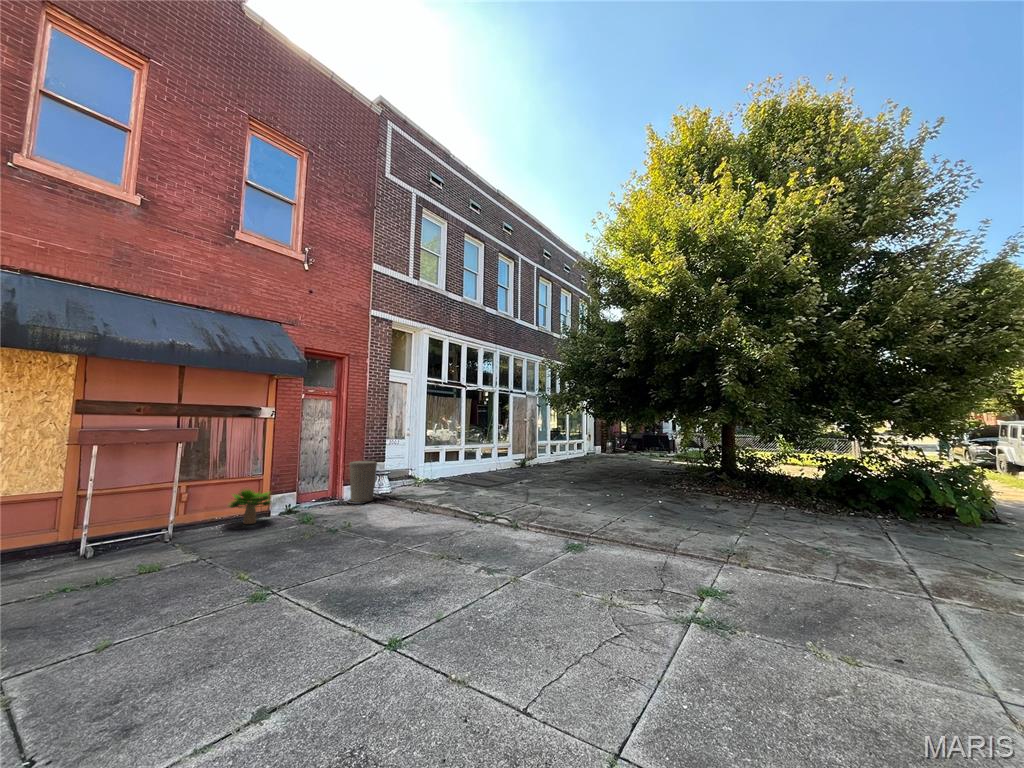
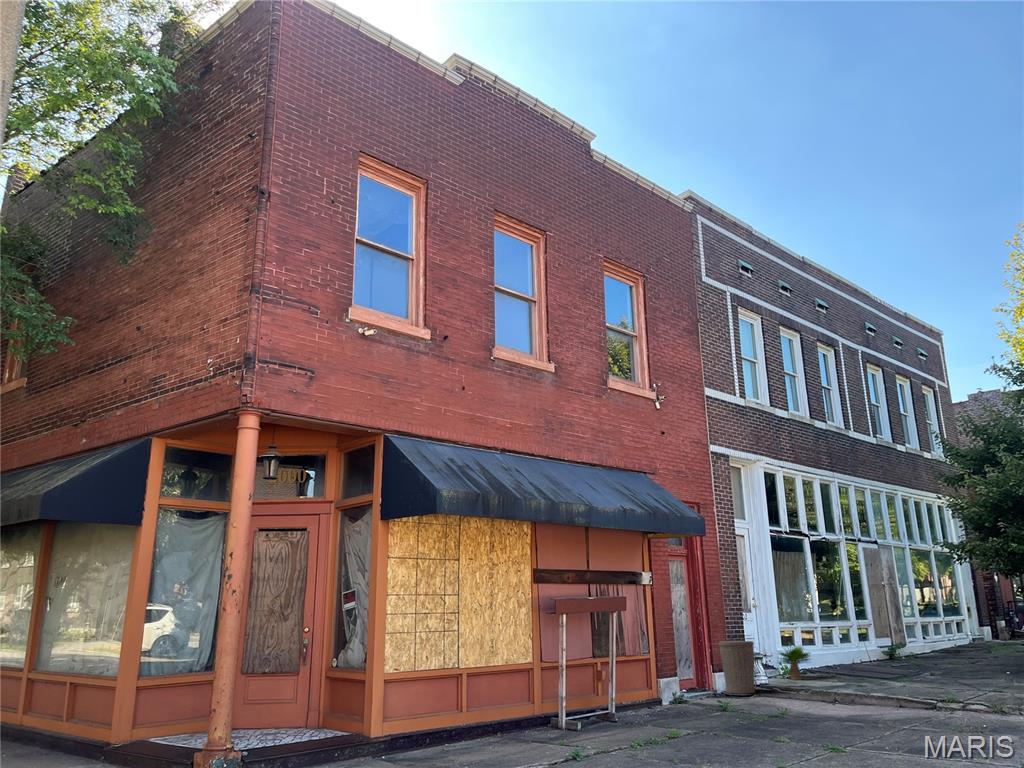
potted plant: present [228,490,271,524] -> present [779,647,810,680]

